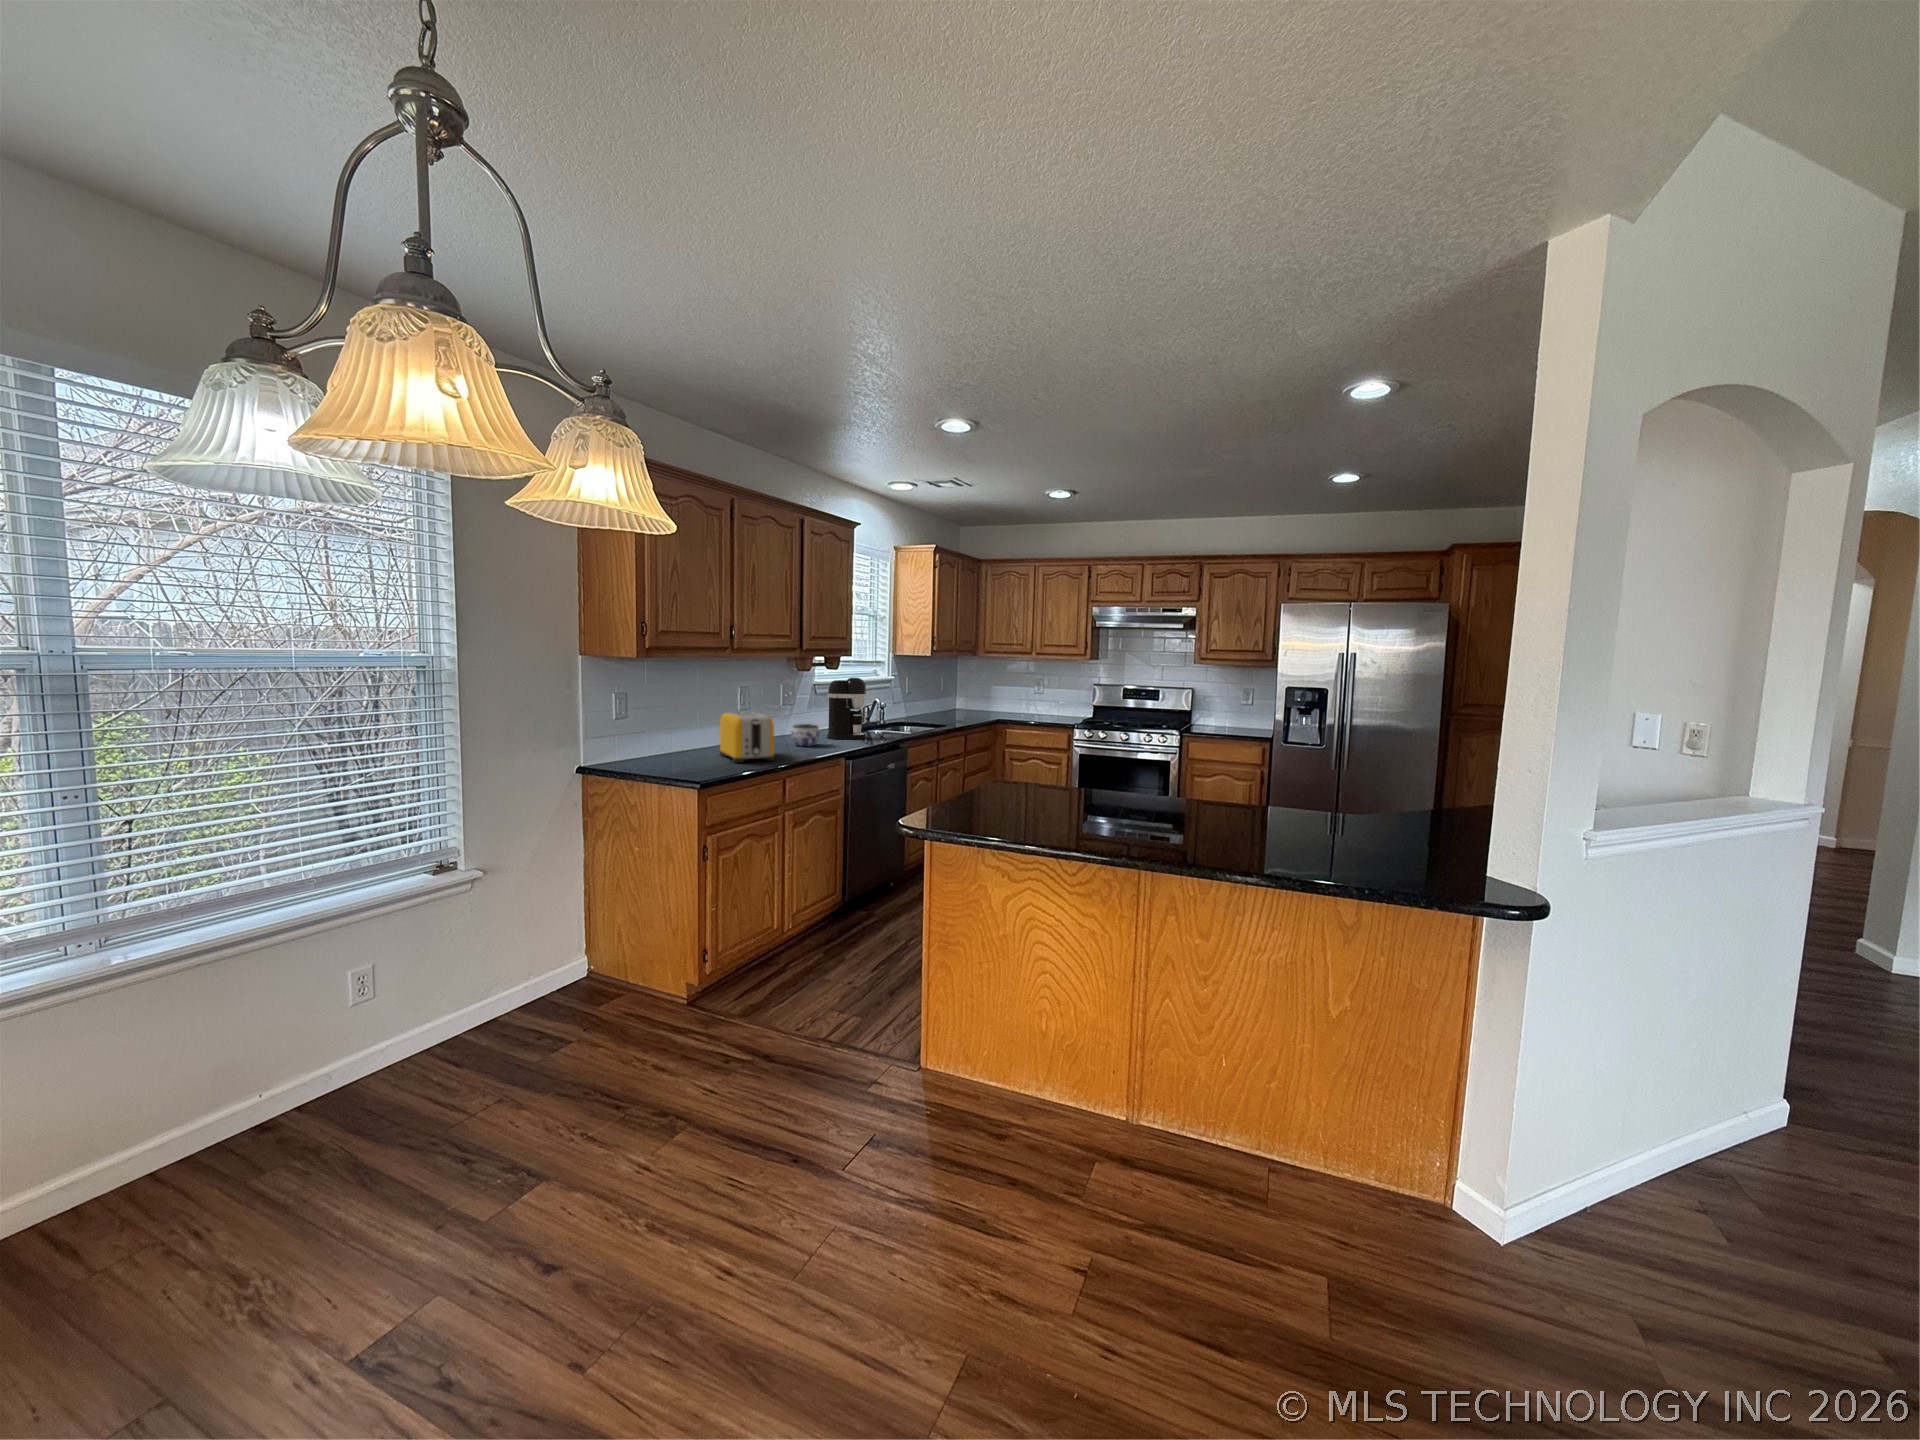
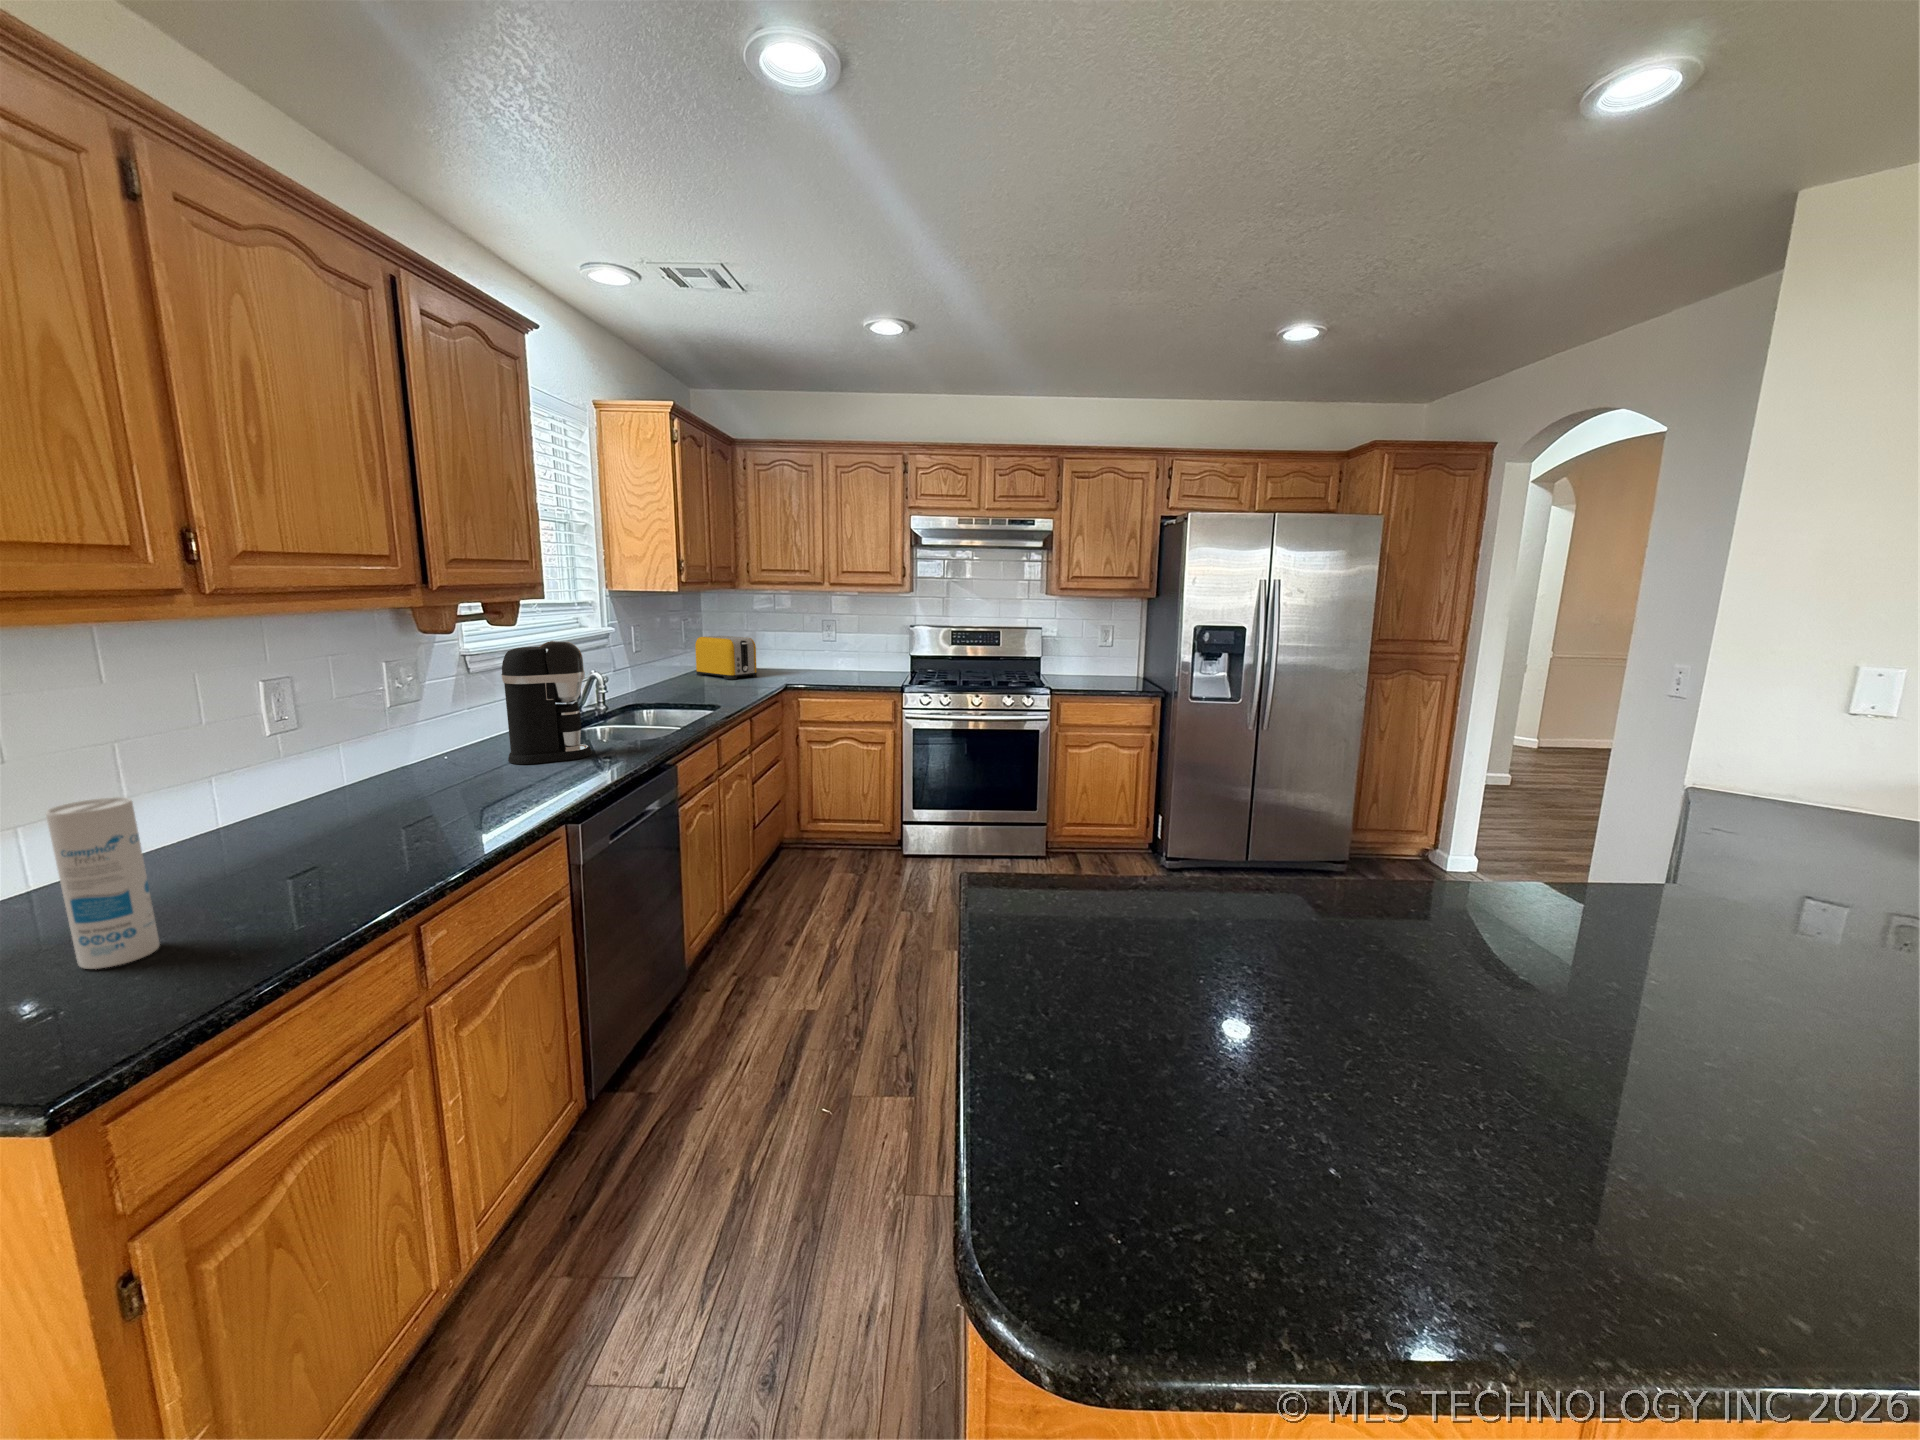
toaster: present [720,712,774,763] -> present [695,636,757,679]
canister: none [688,715,708,769] -> present [46,797,160,969]
jar: present [791,724,820,746] -> none [425,746,496,799]

